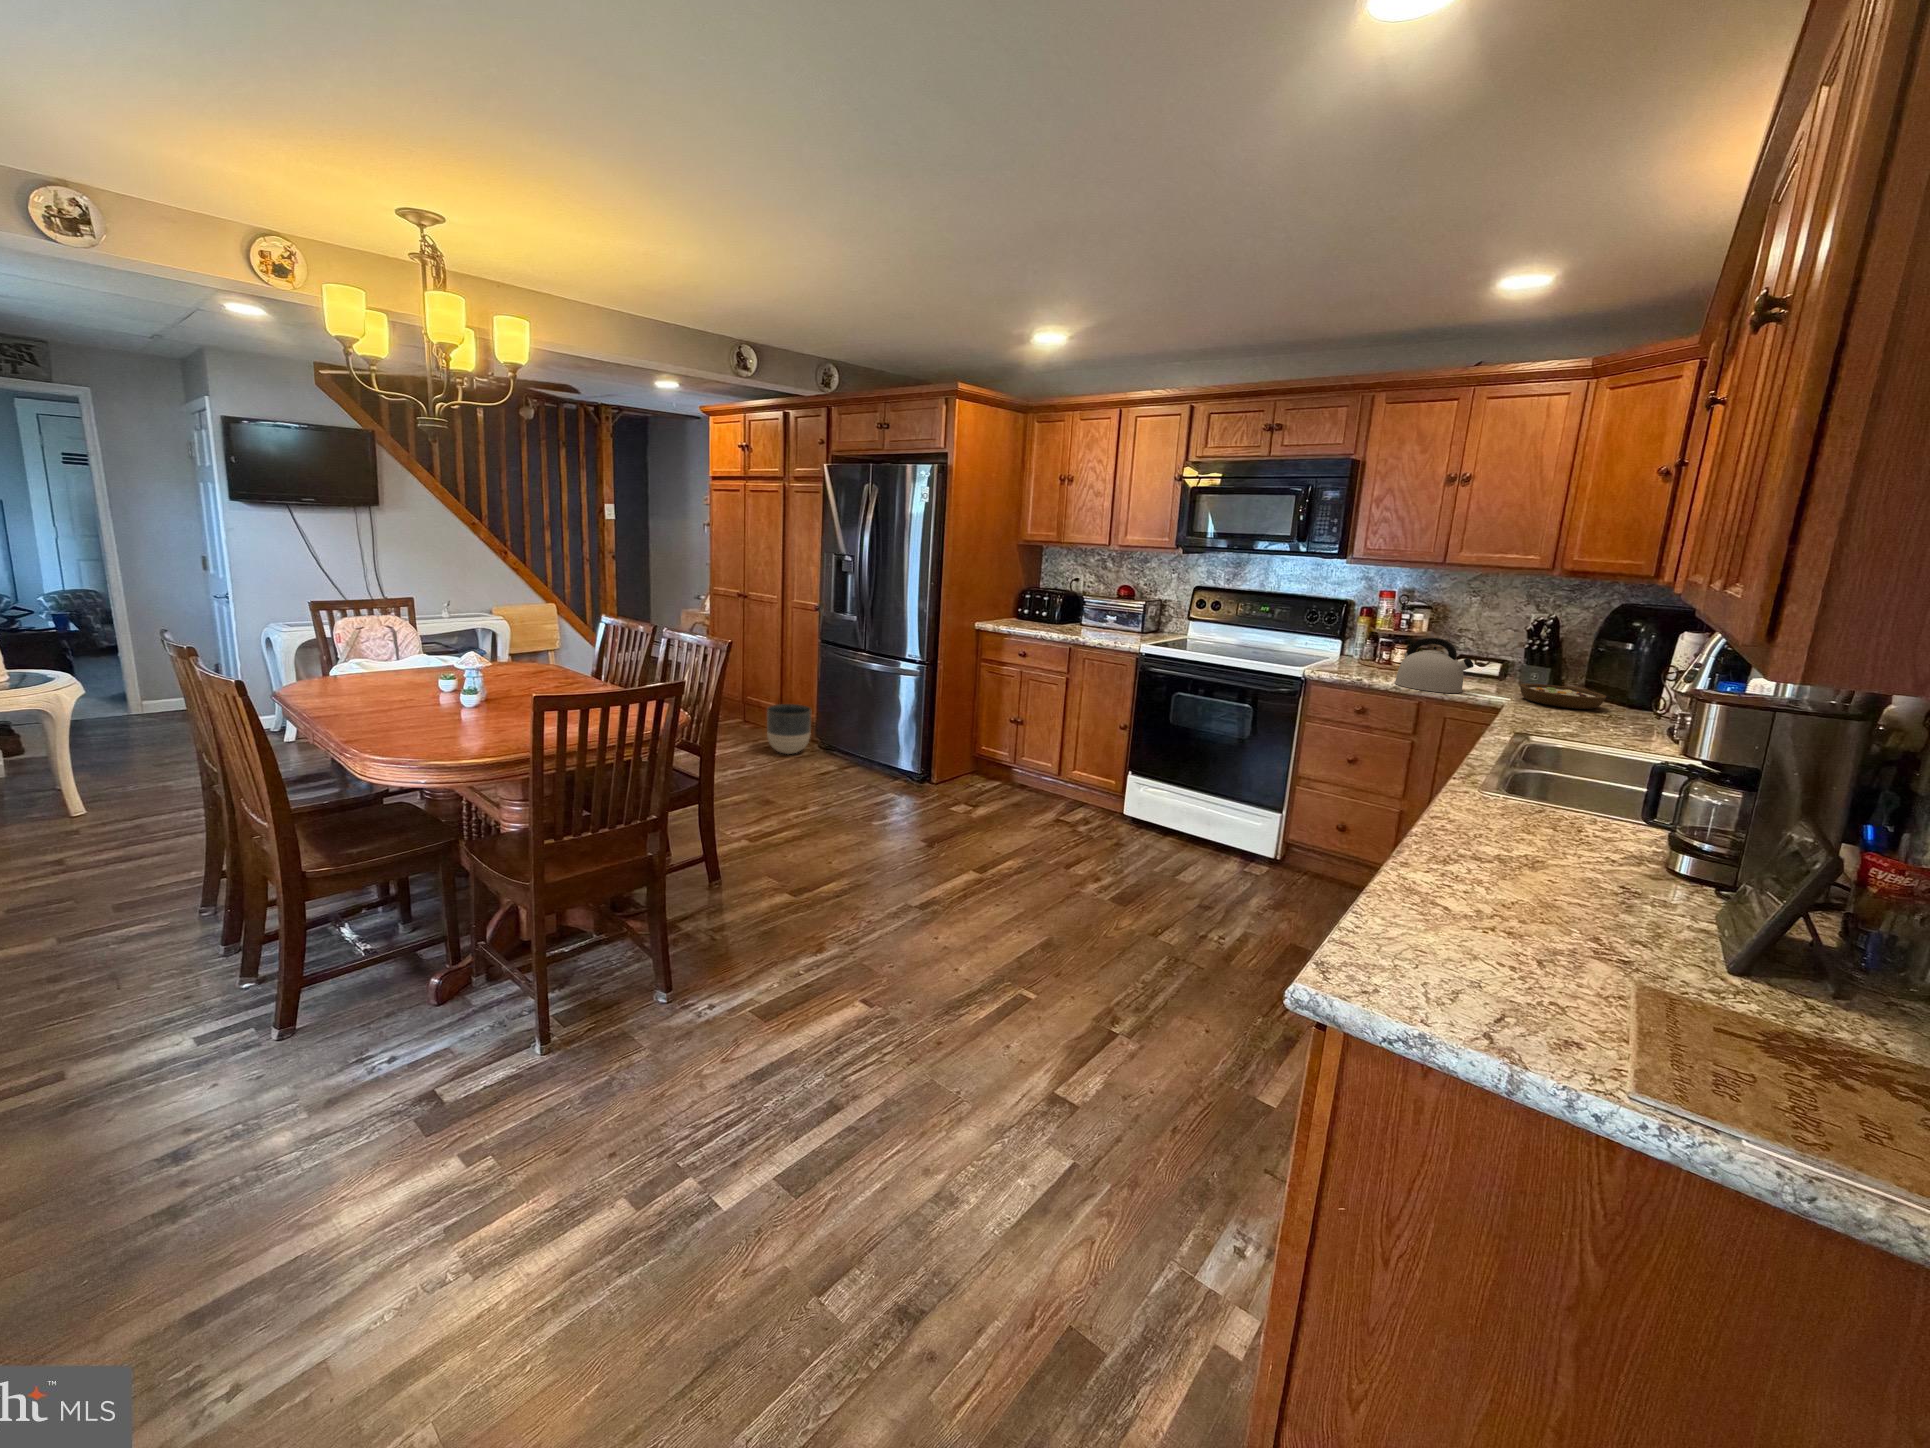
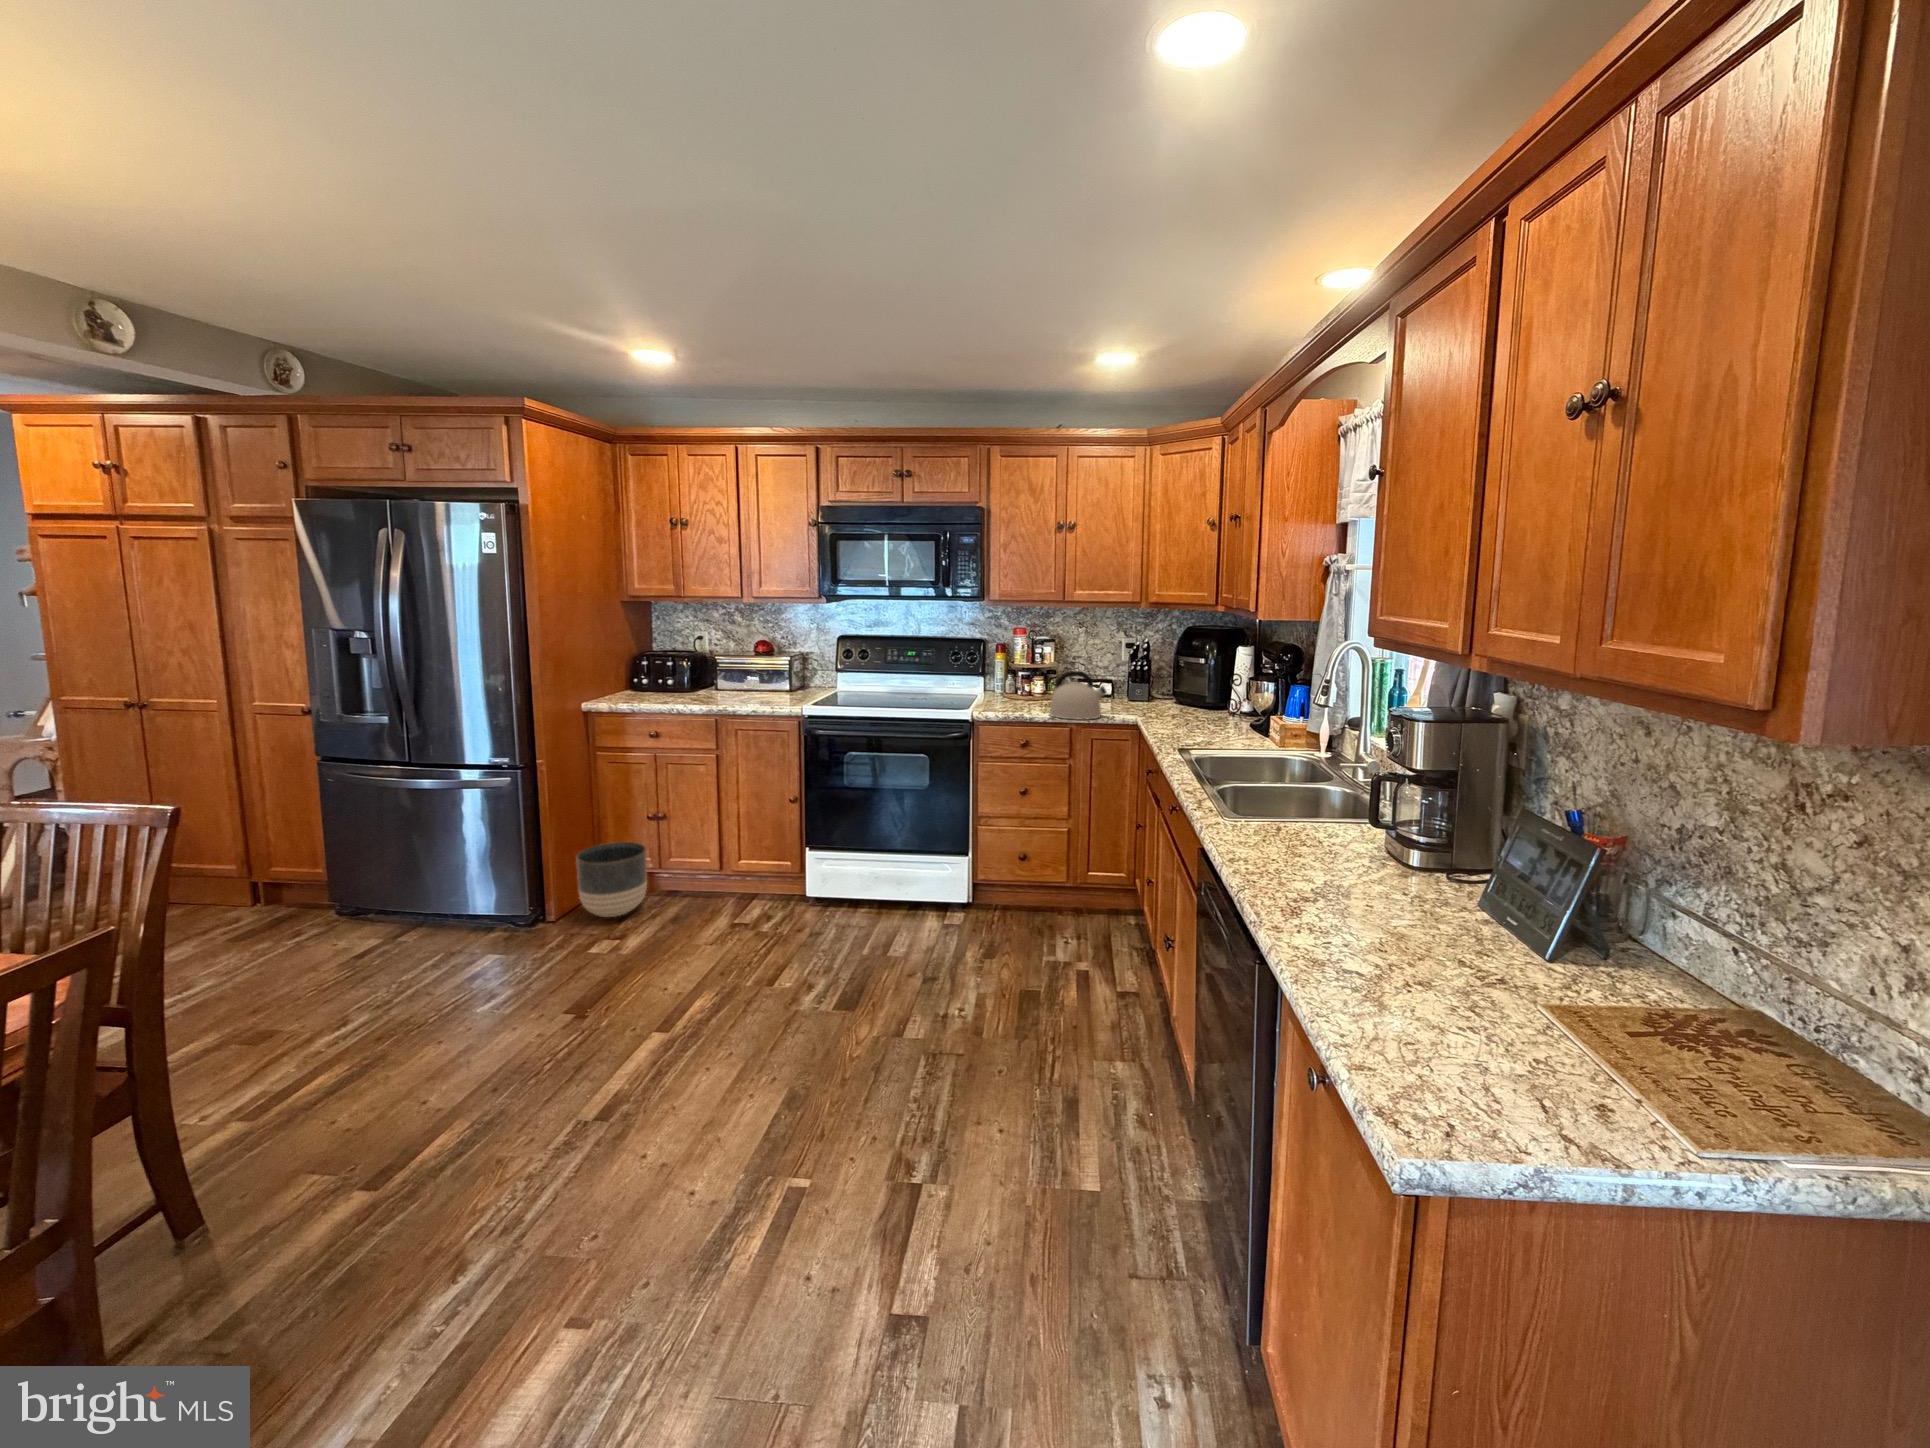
bowl: present [1520,684,1606,709] -> none [1138,699,1195,719]
planter: present [767,704,811,754] -> present [576,842,647,917]

